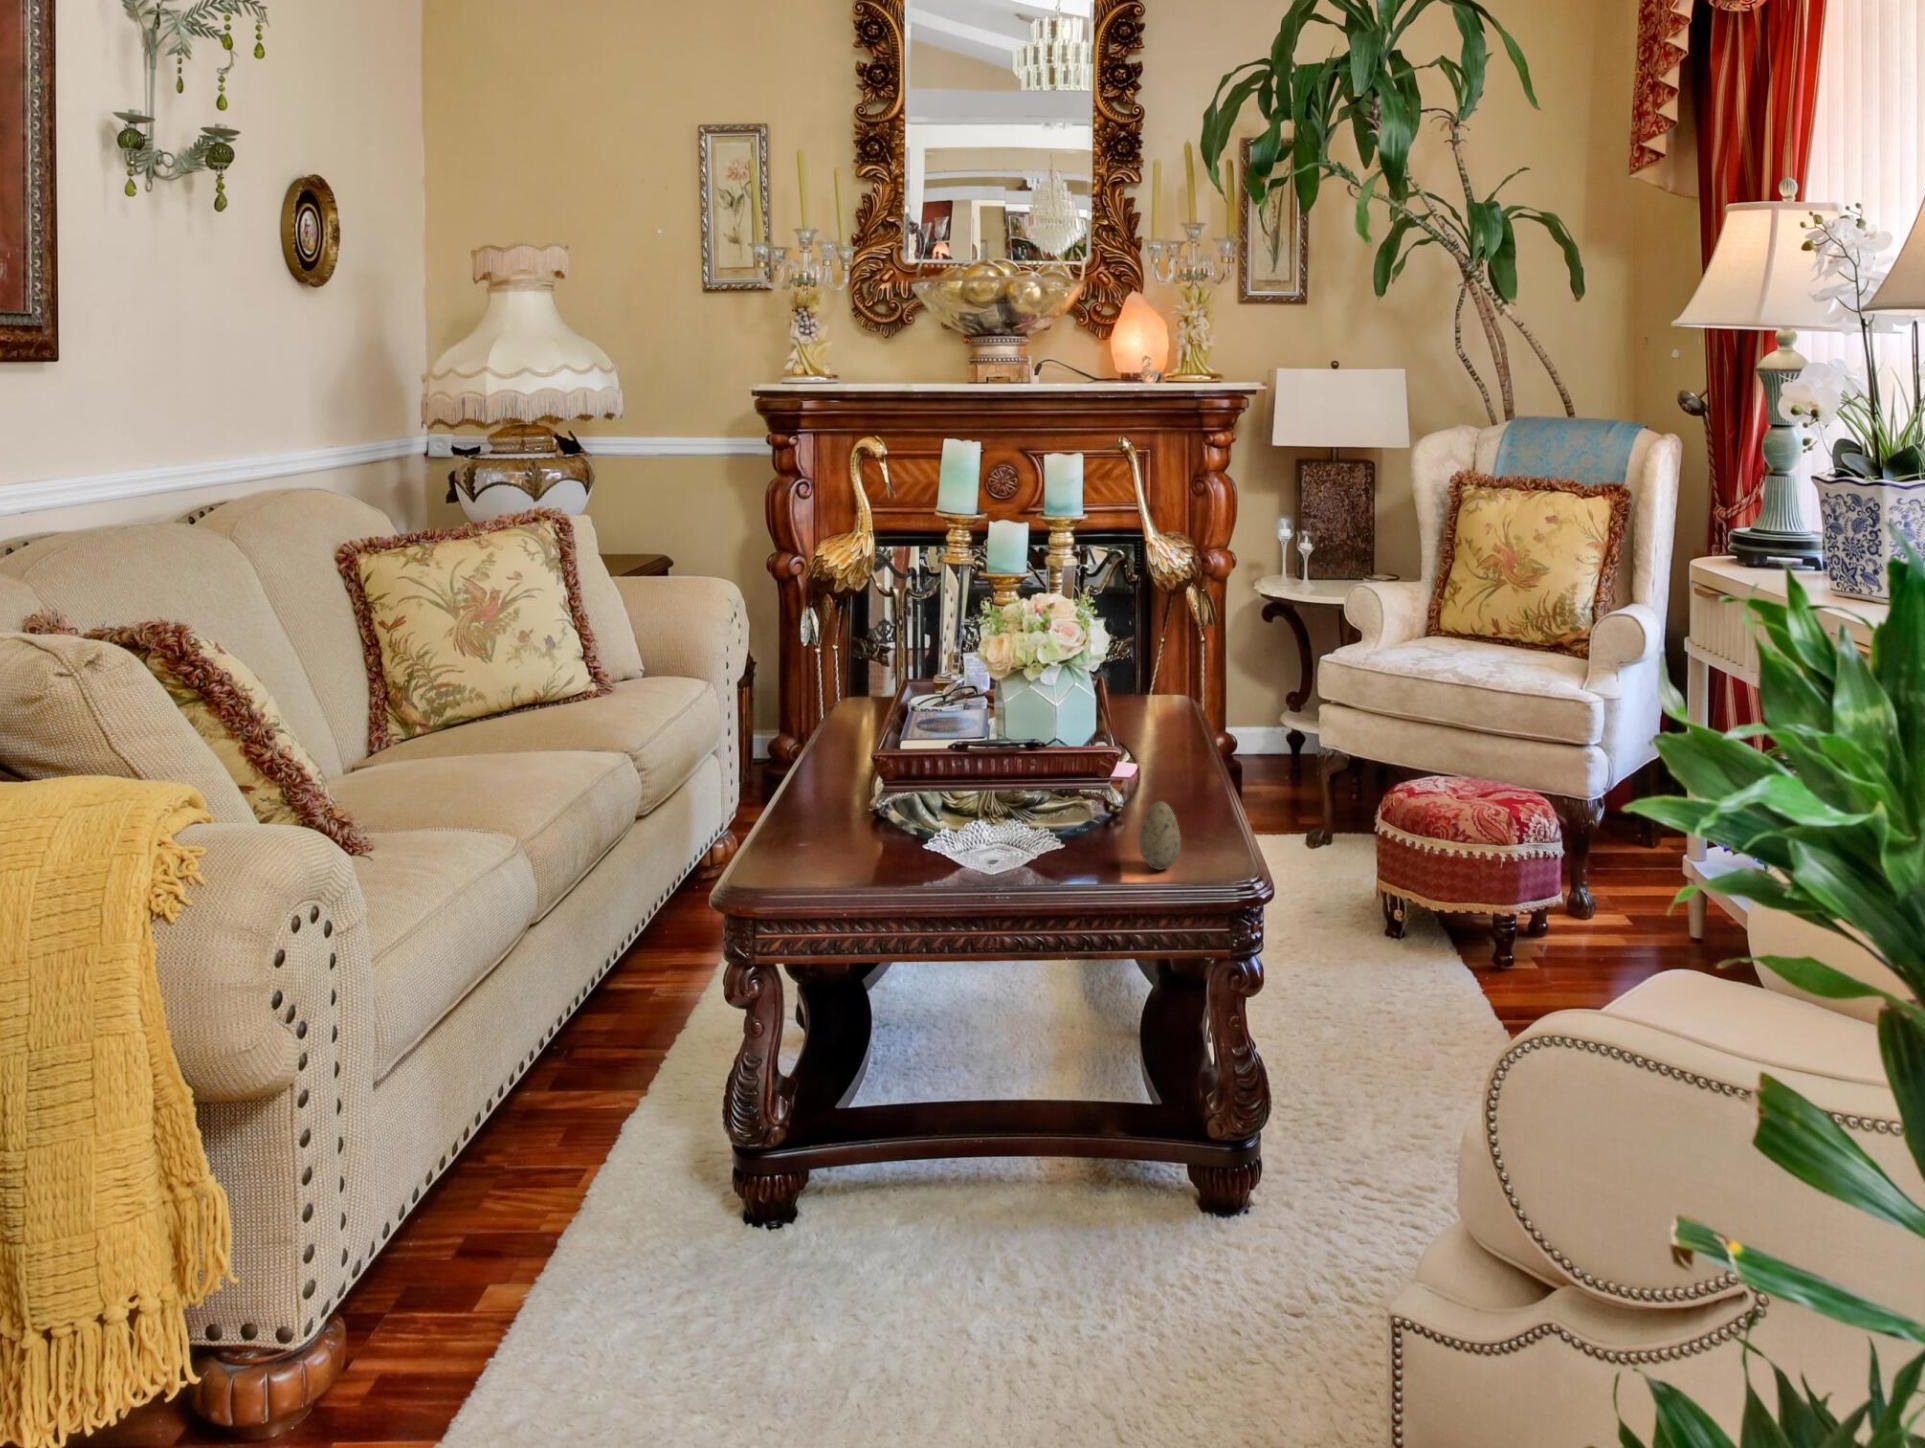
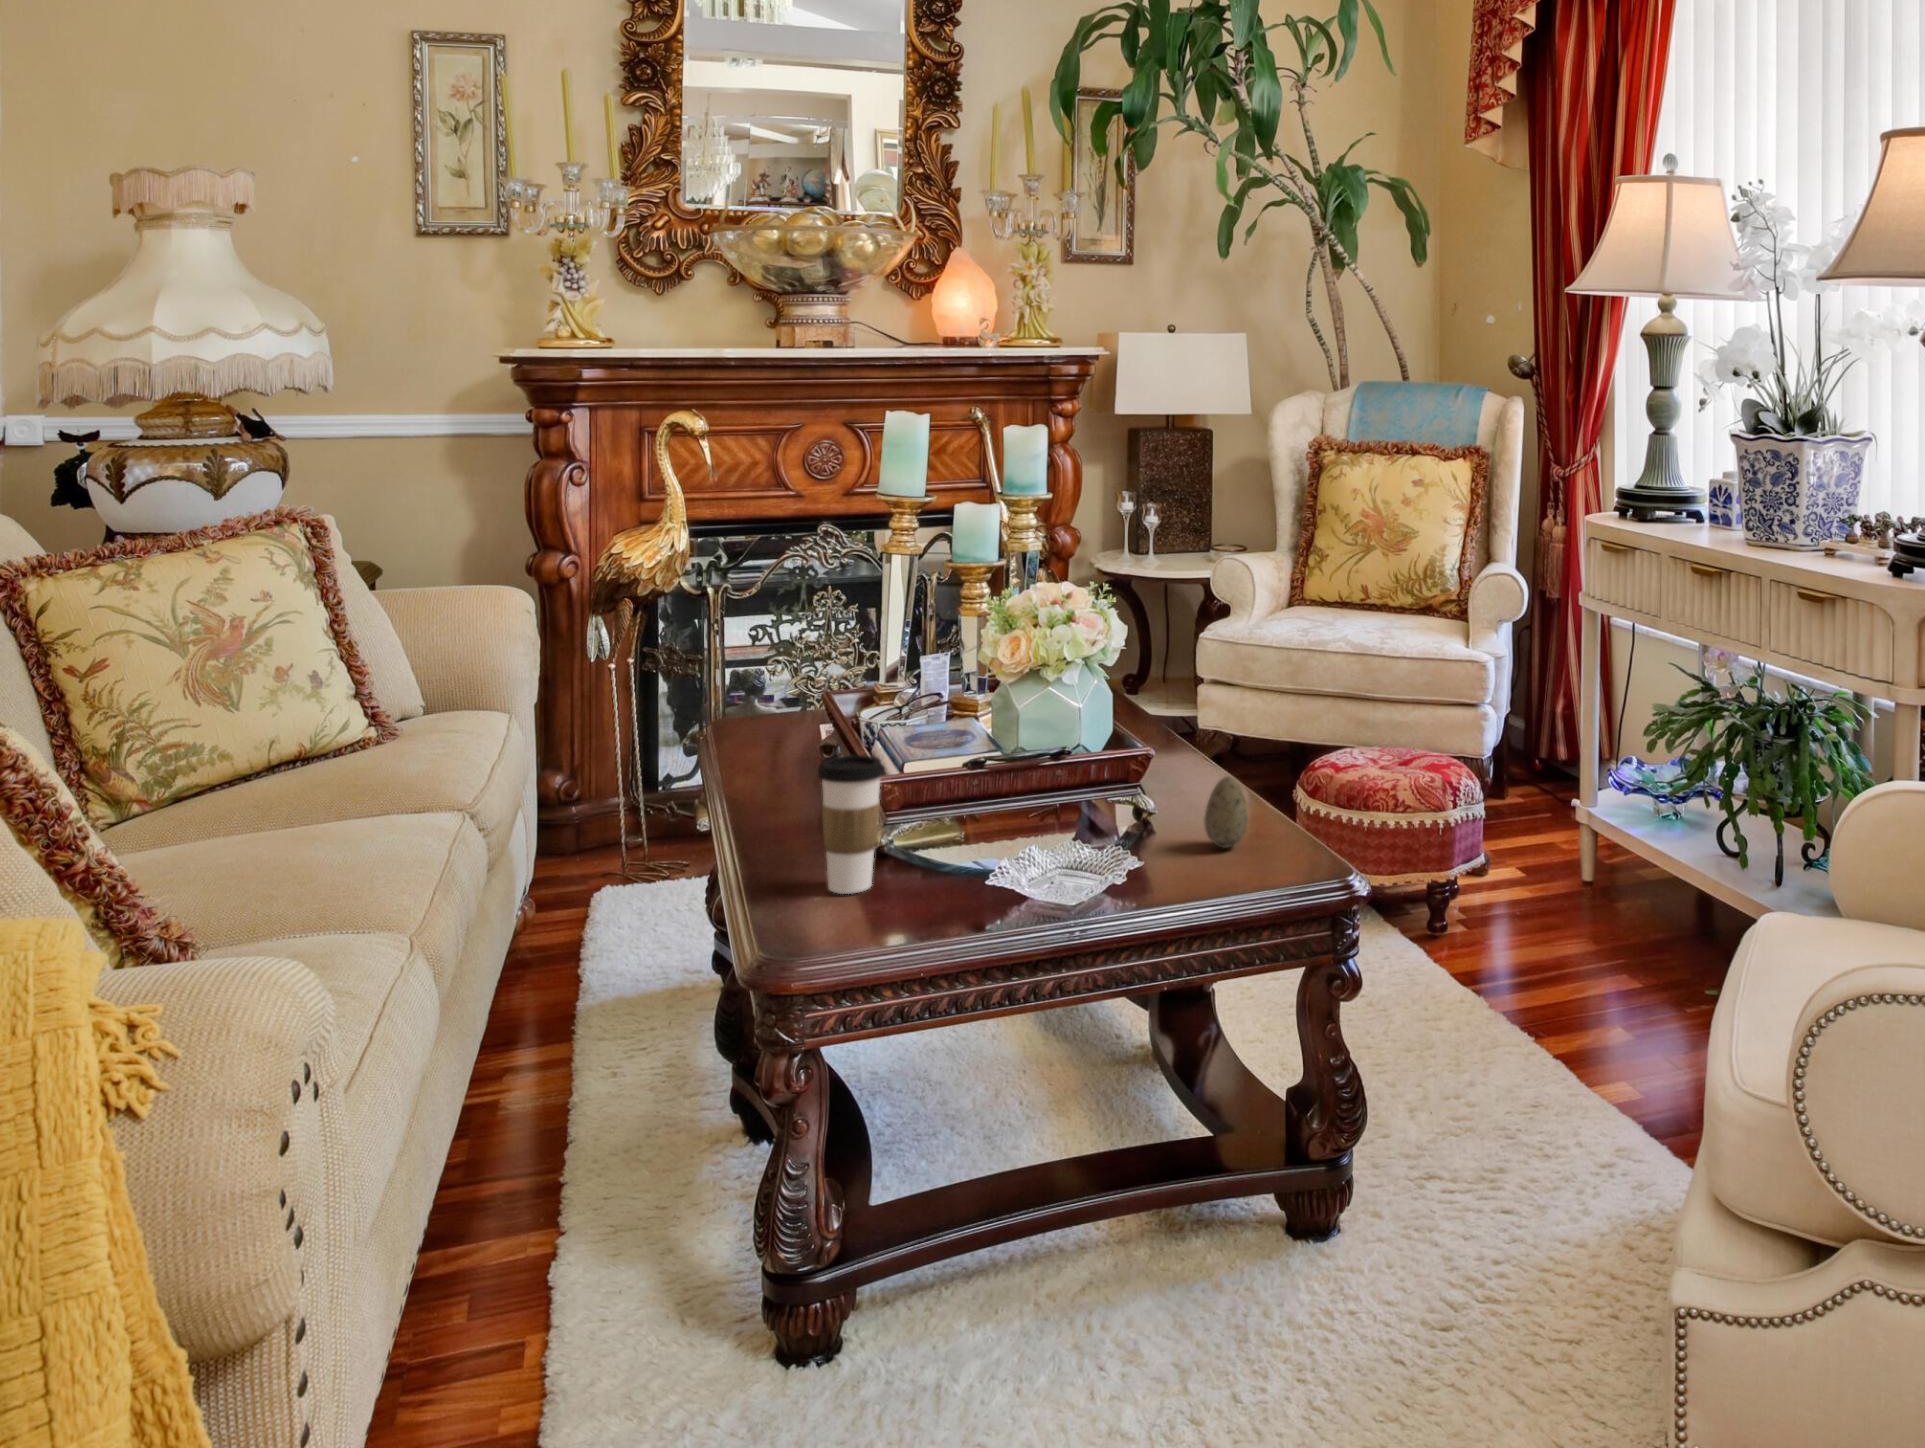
coffee cup: none [787,752,844,875] -> present [818,755,885,894]

